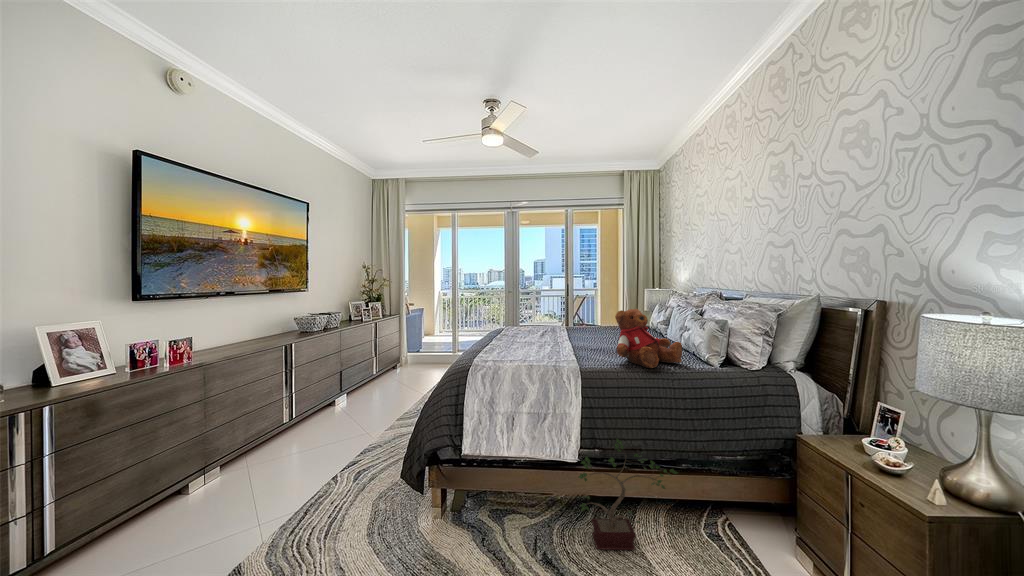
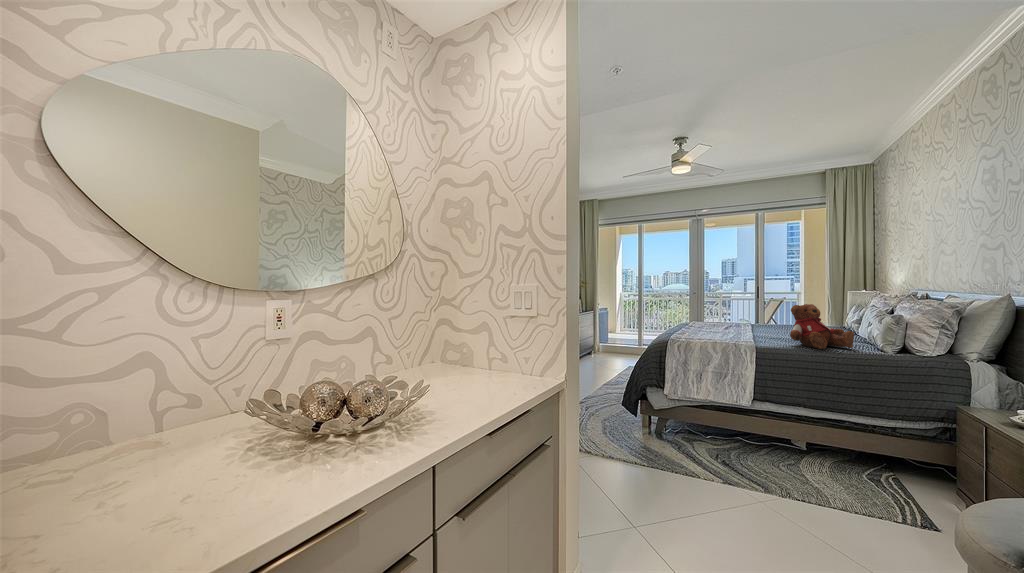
potted plant: present [579,439,678,550] -> none [751,395,838,476]

